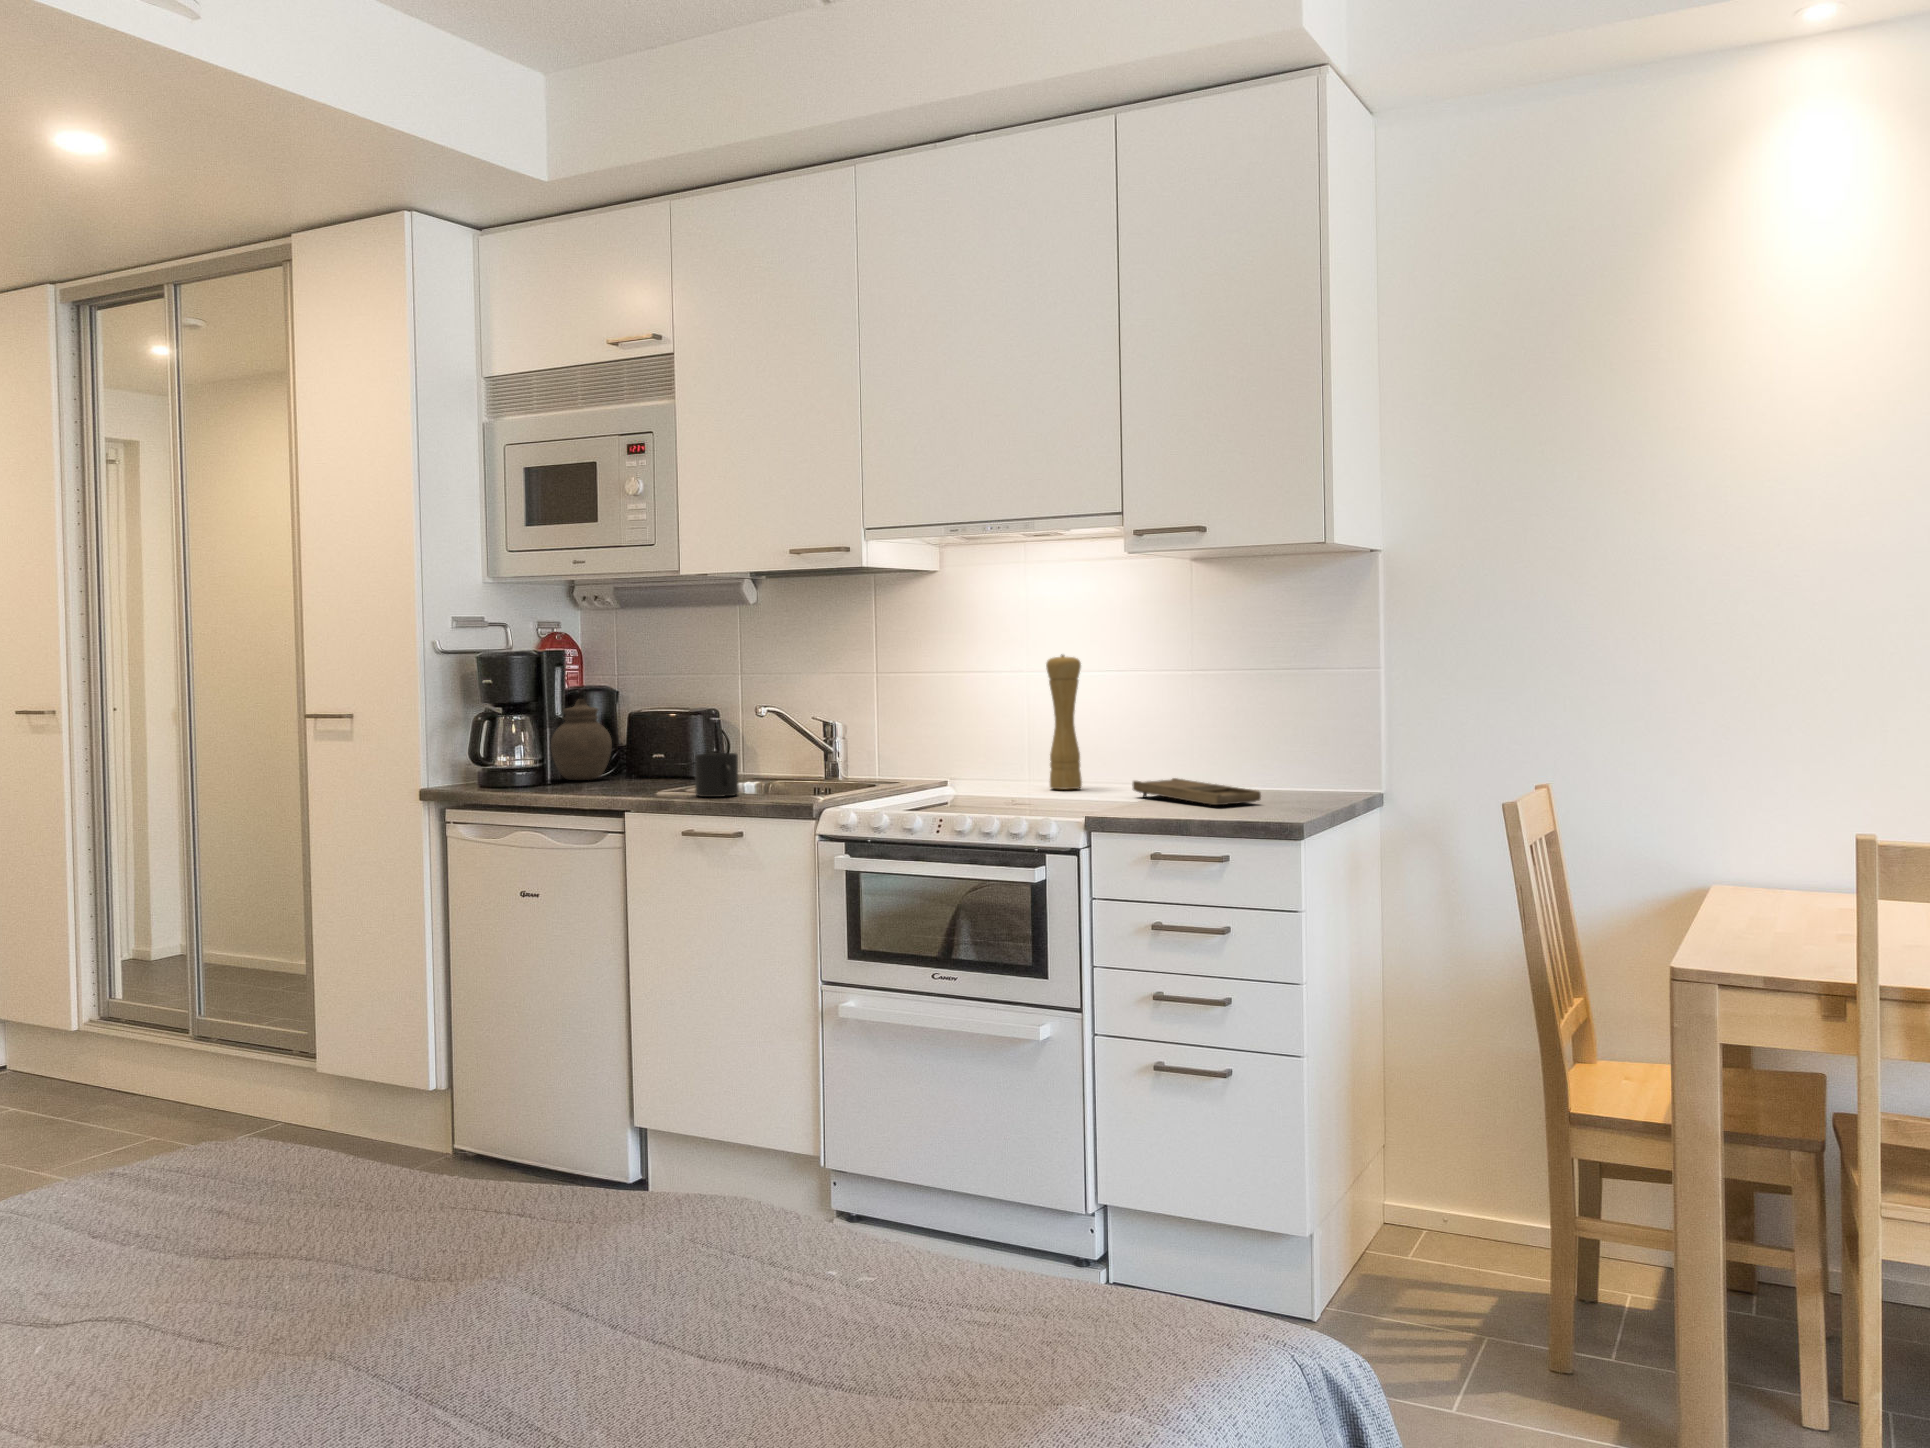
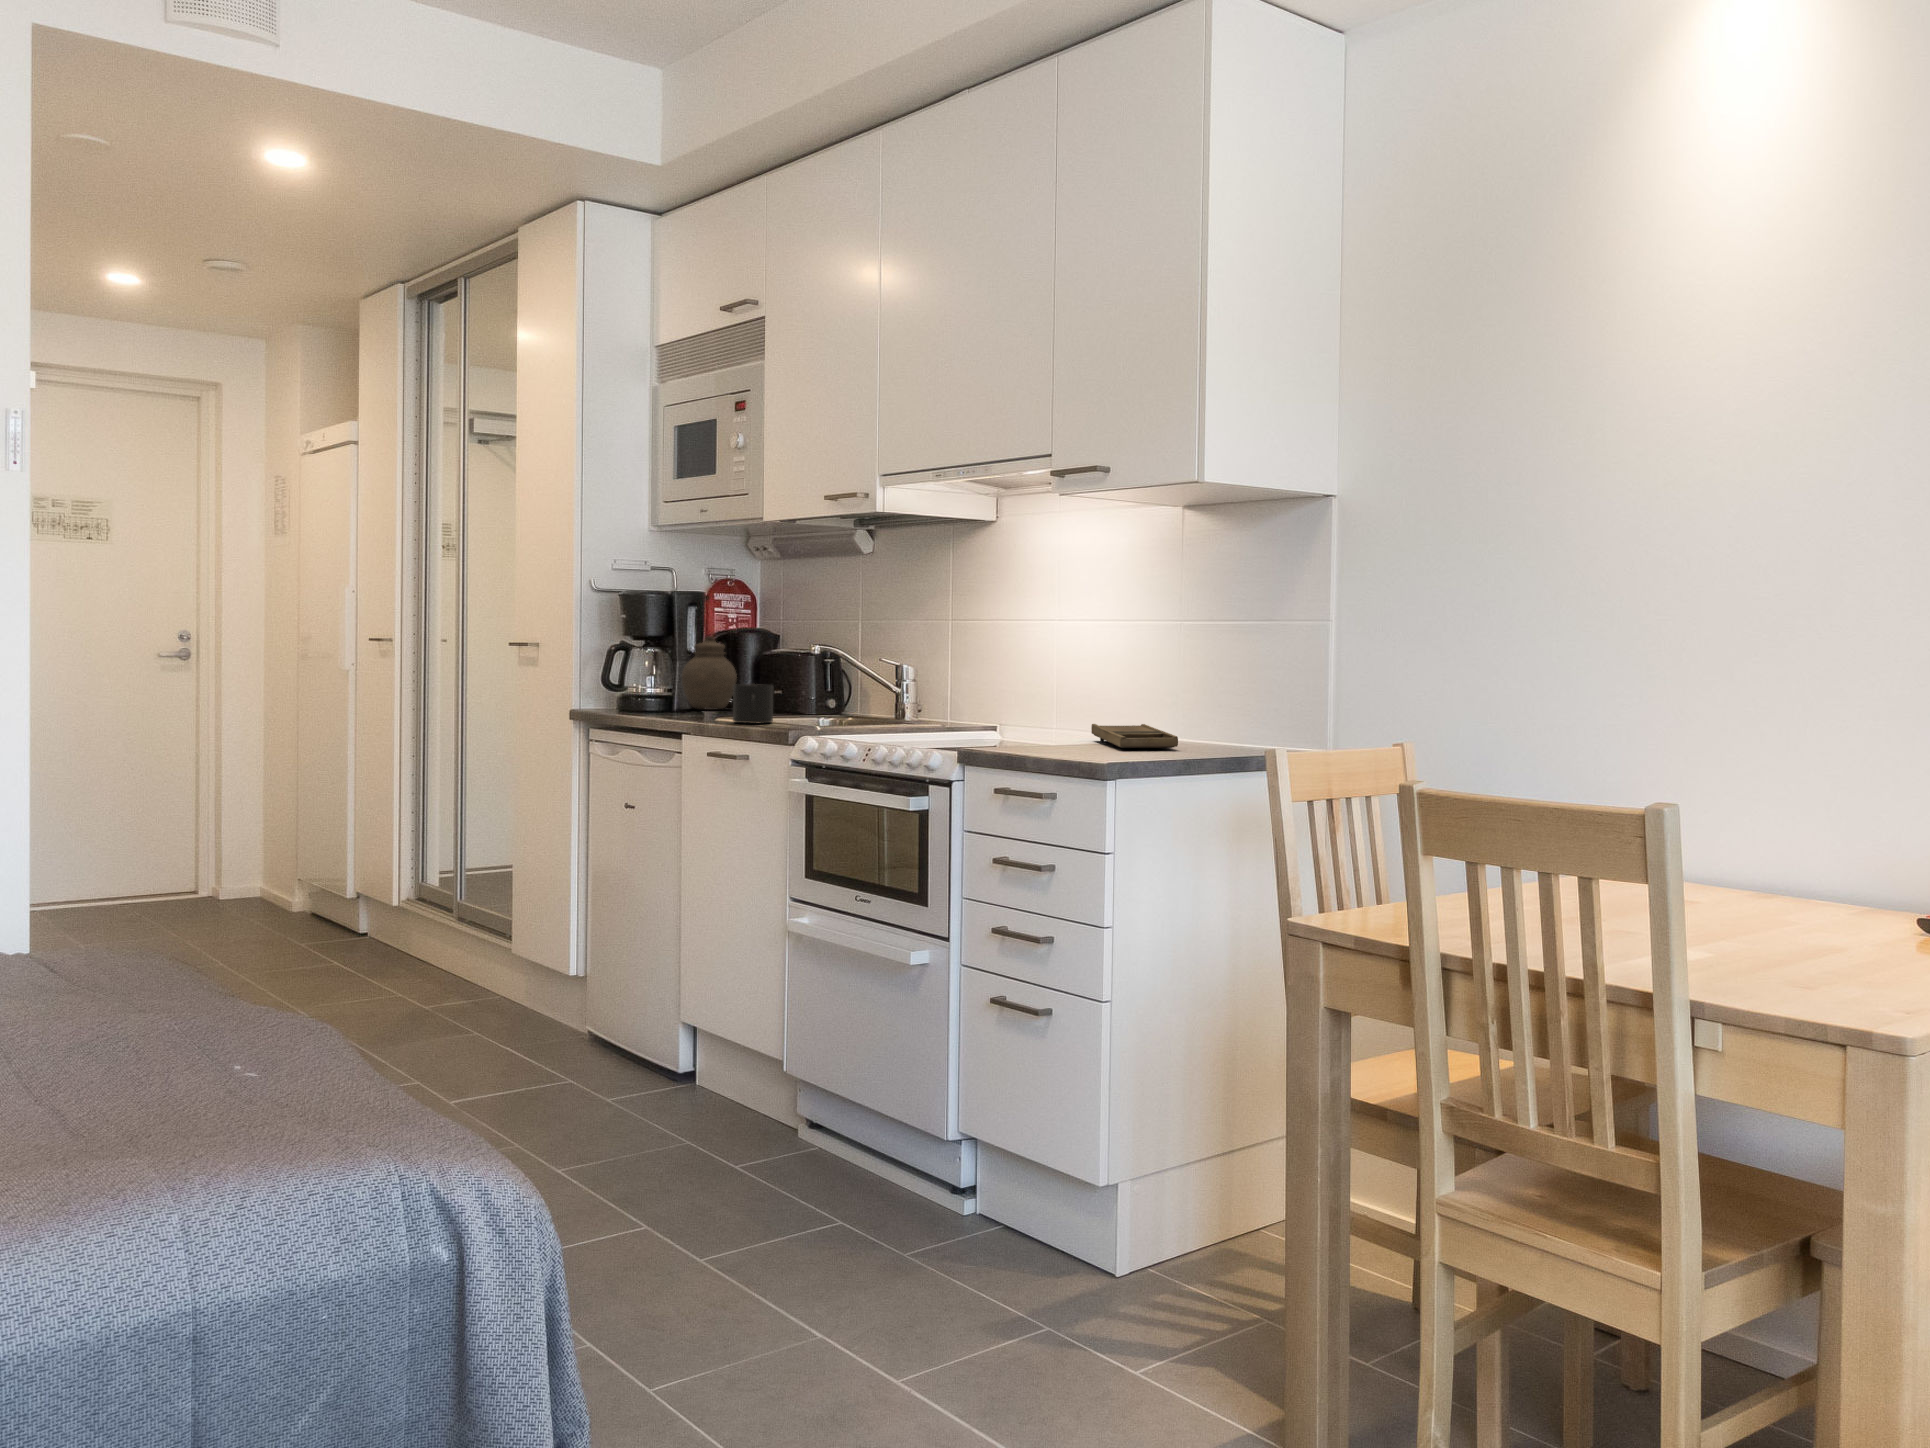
pepper mill: present [1046,655,1082,790] -> none [1049,599,1083,733]

